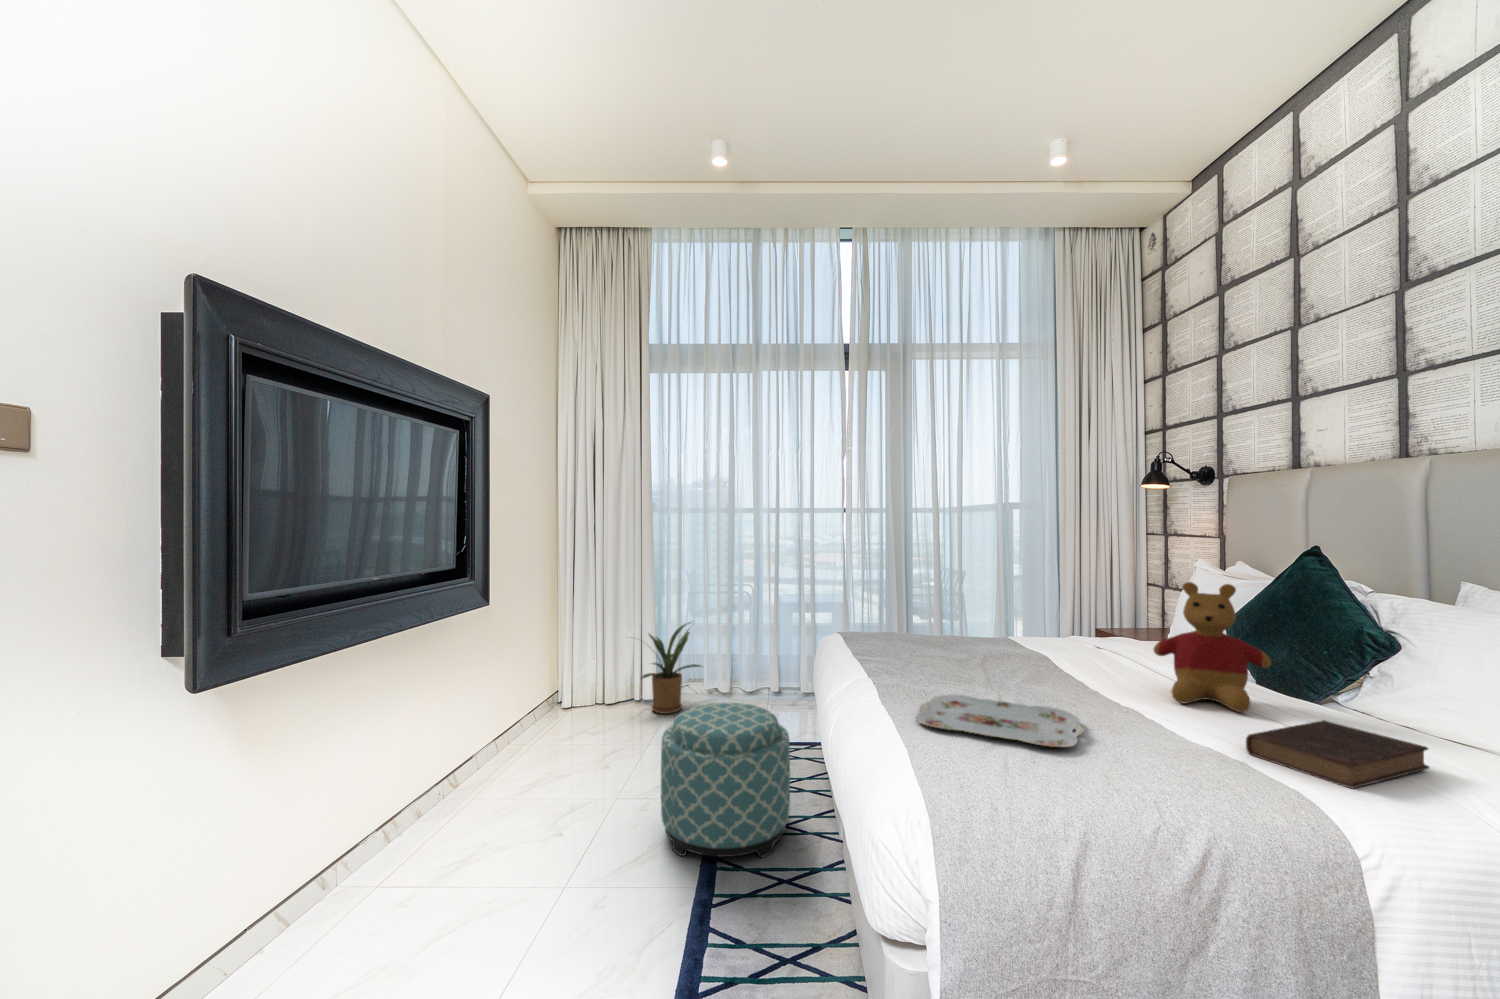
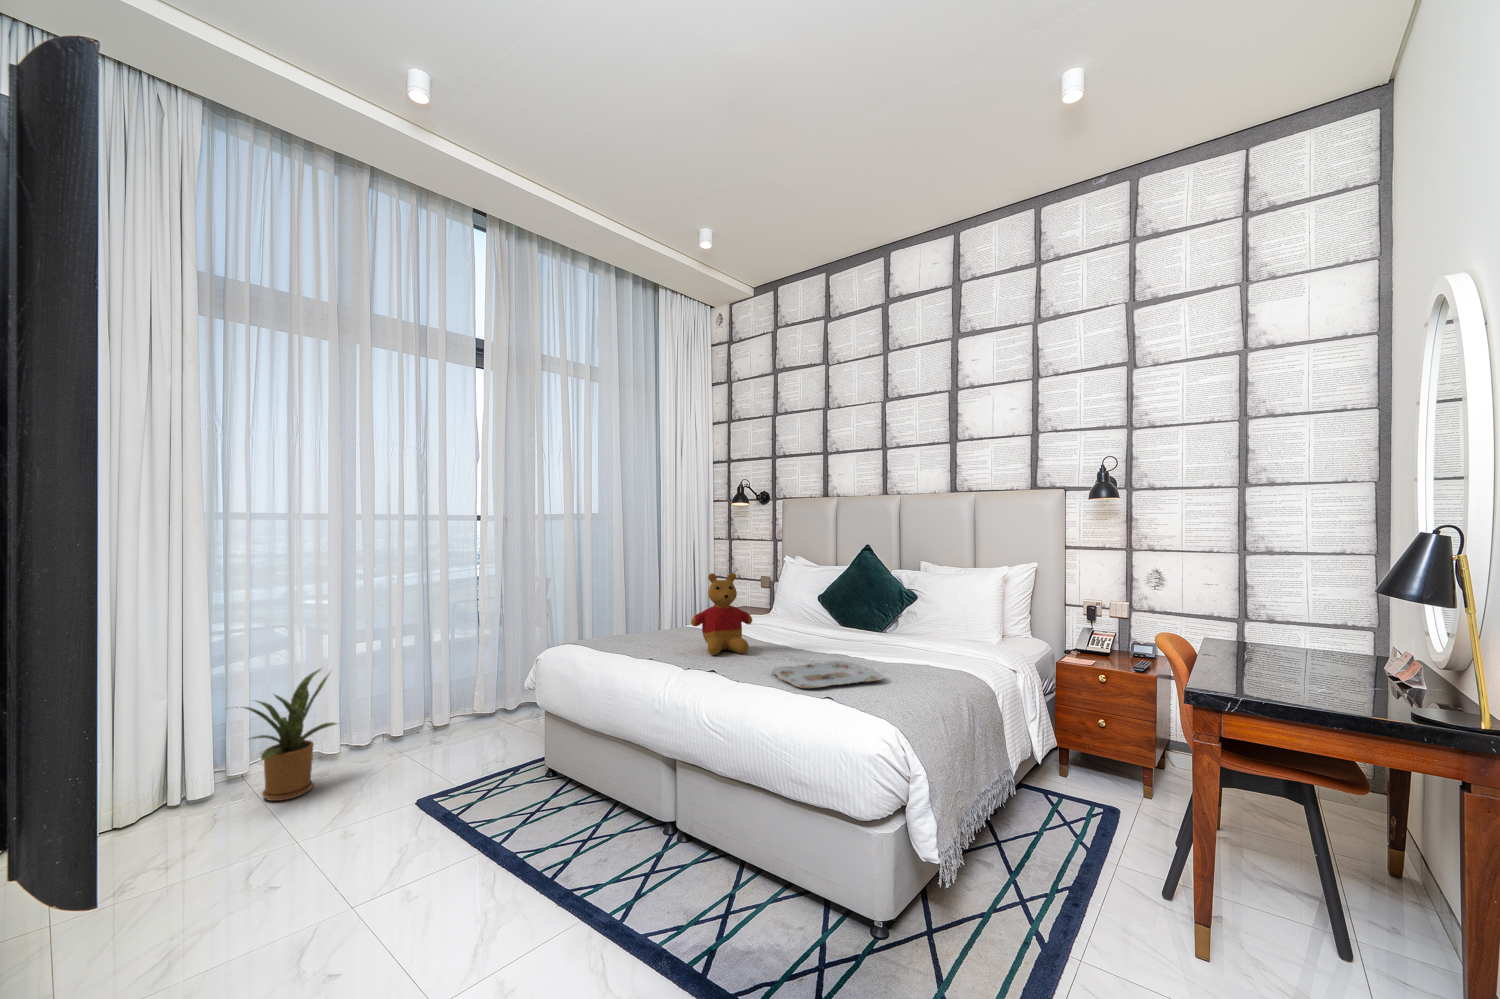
stuffed bear: present [1154,582,1271,712] -> present [691,573,752,655]
ottoman: present [661,703,790,858] -> none [477,730,619,905]
book: present [1246,720,1429,788] -> none [925,638,975,666]

